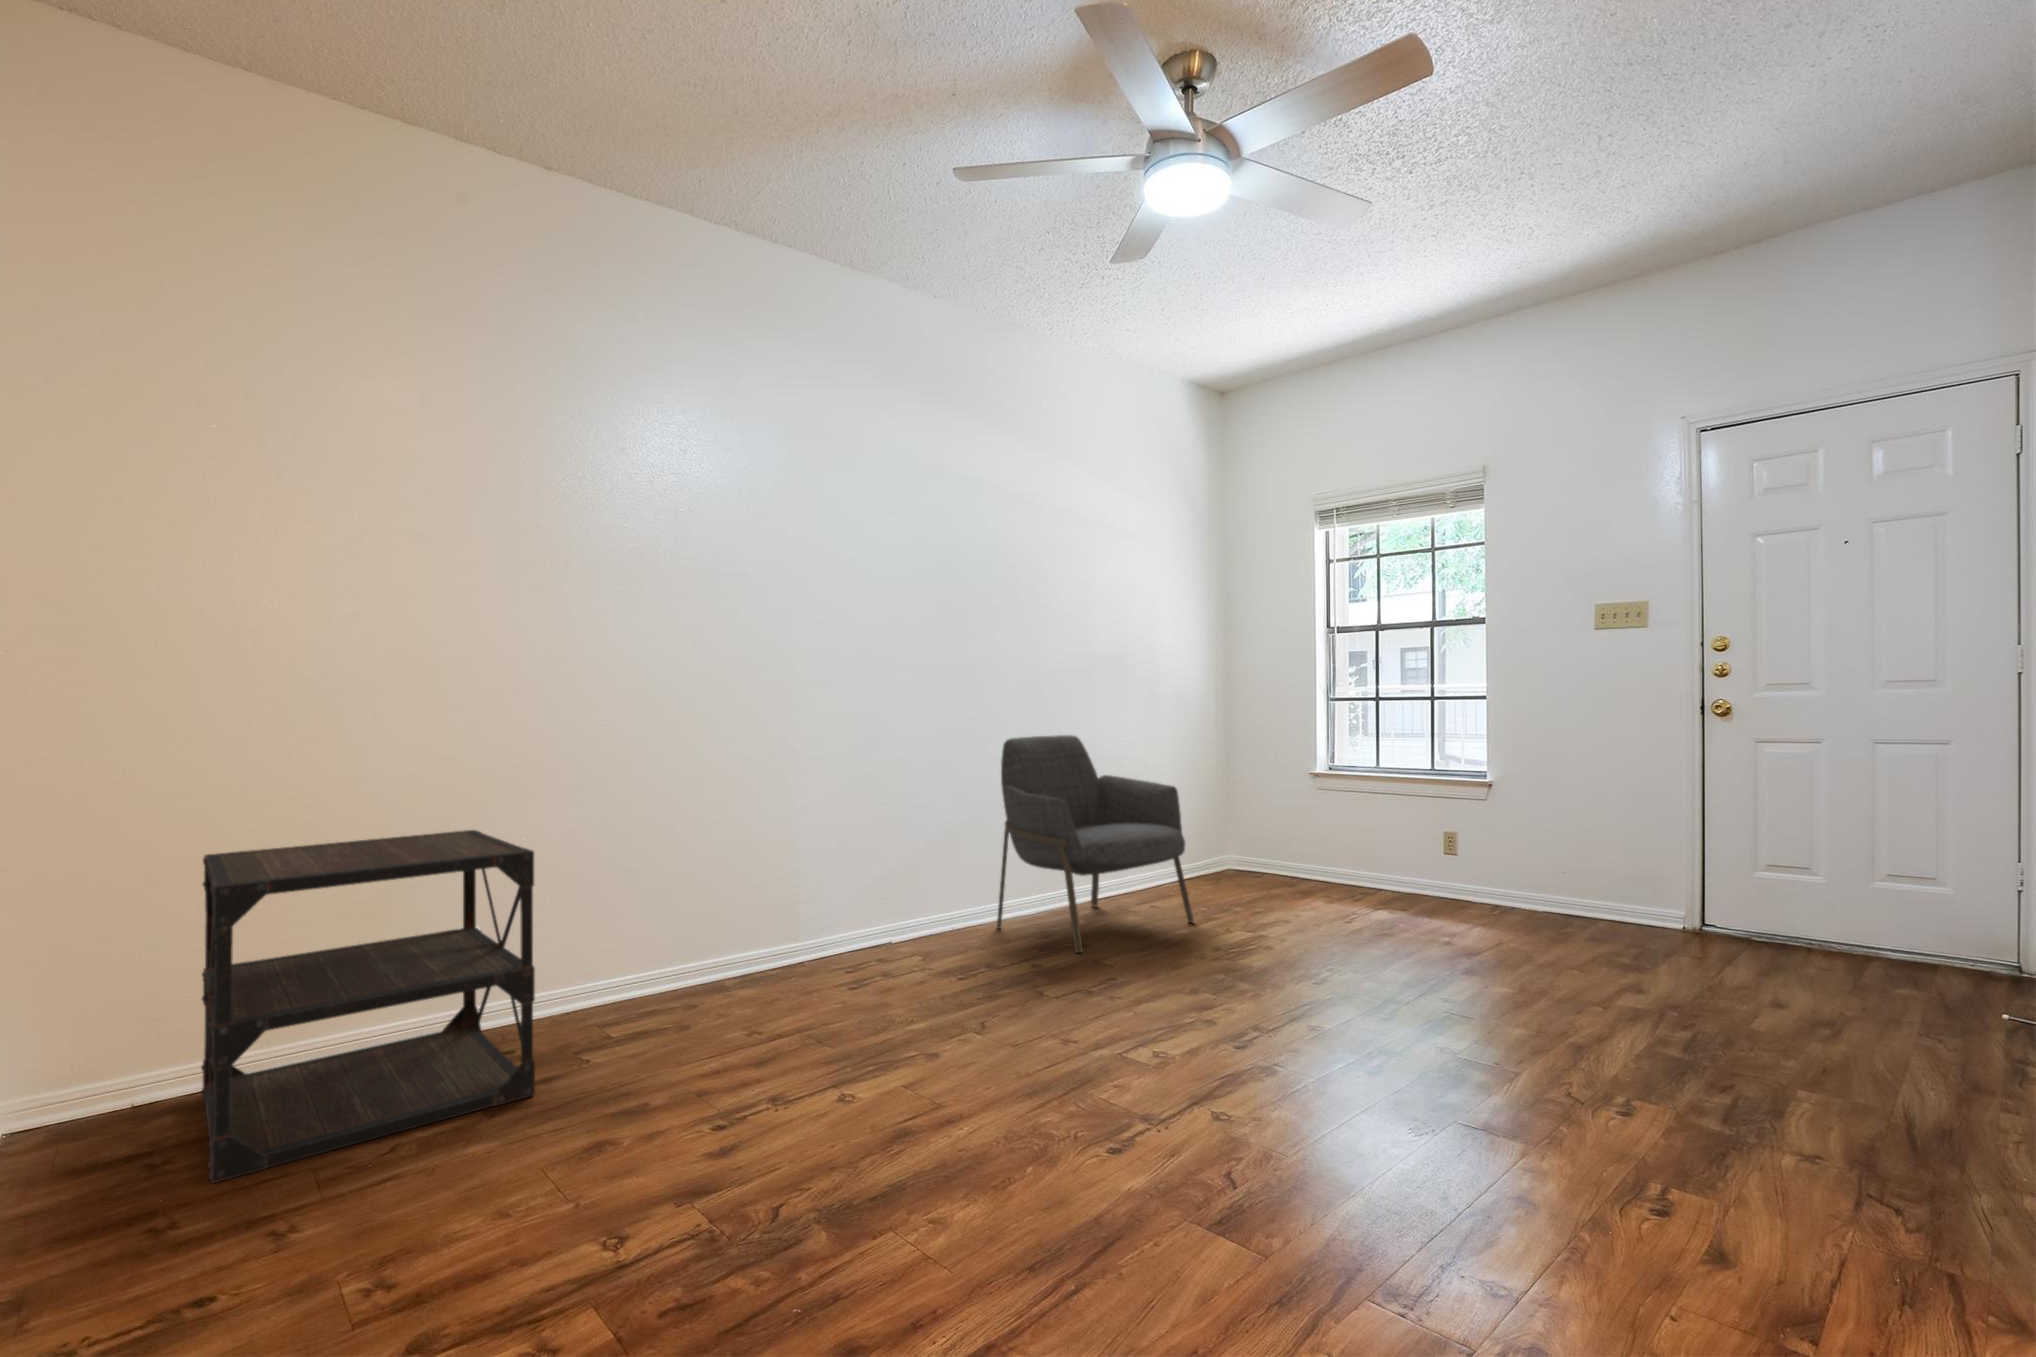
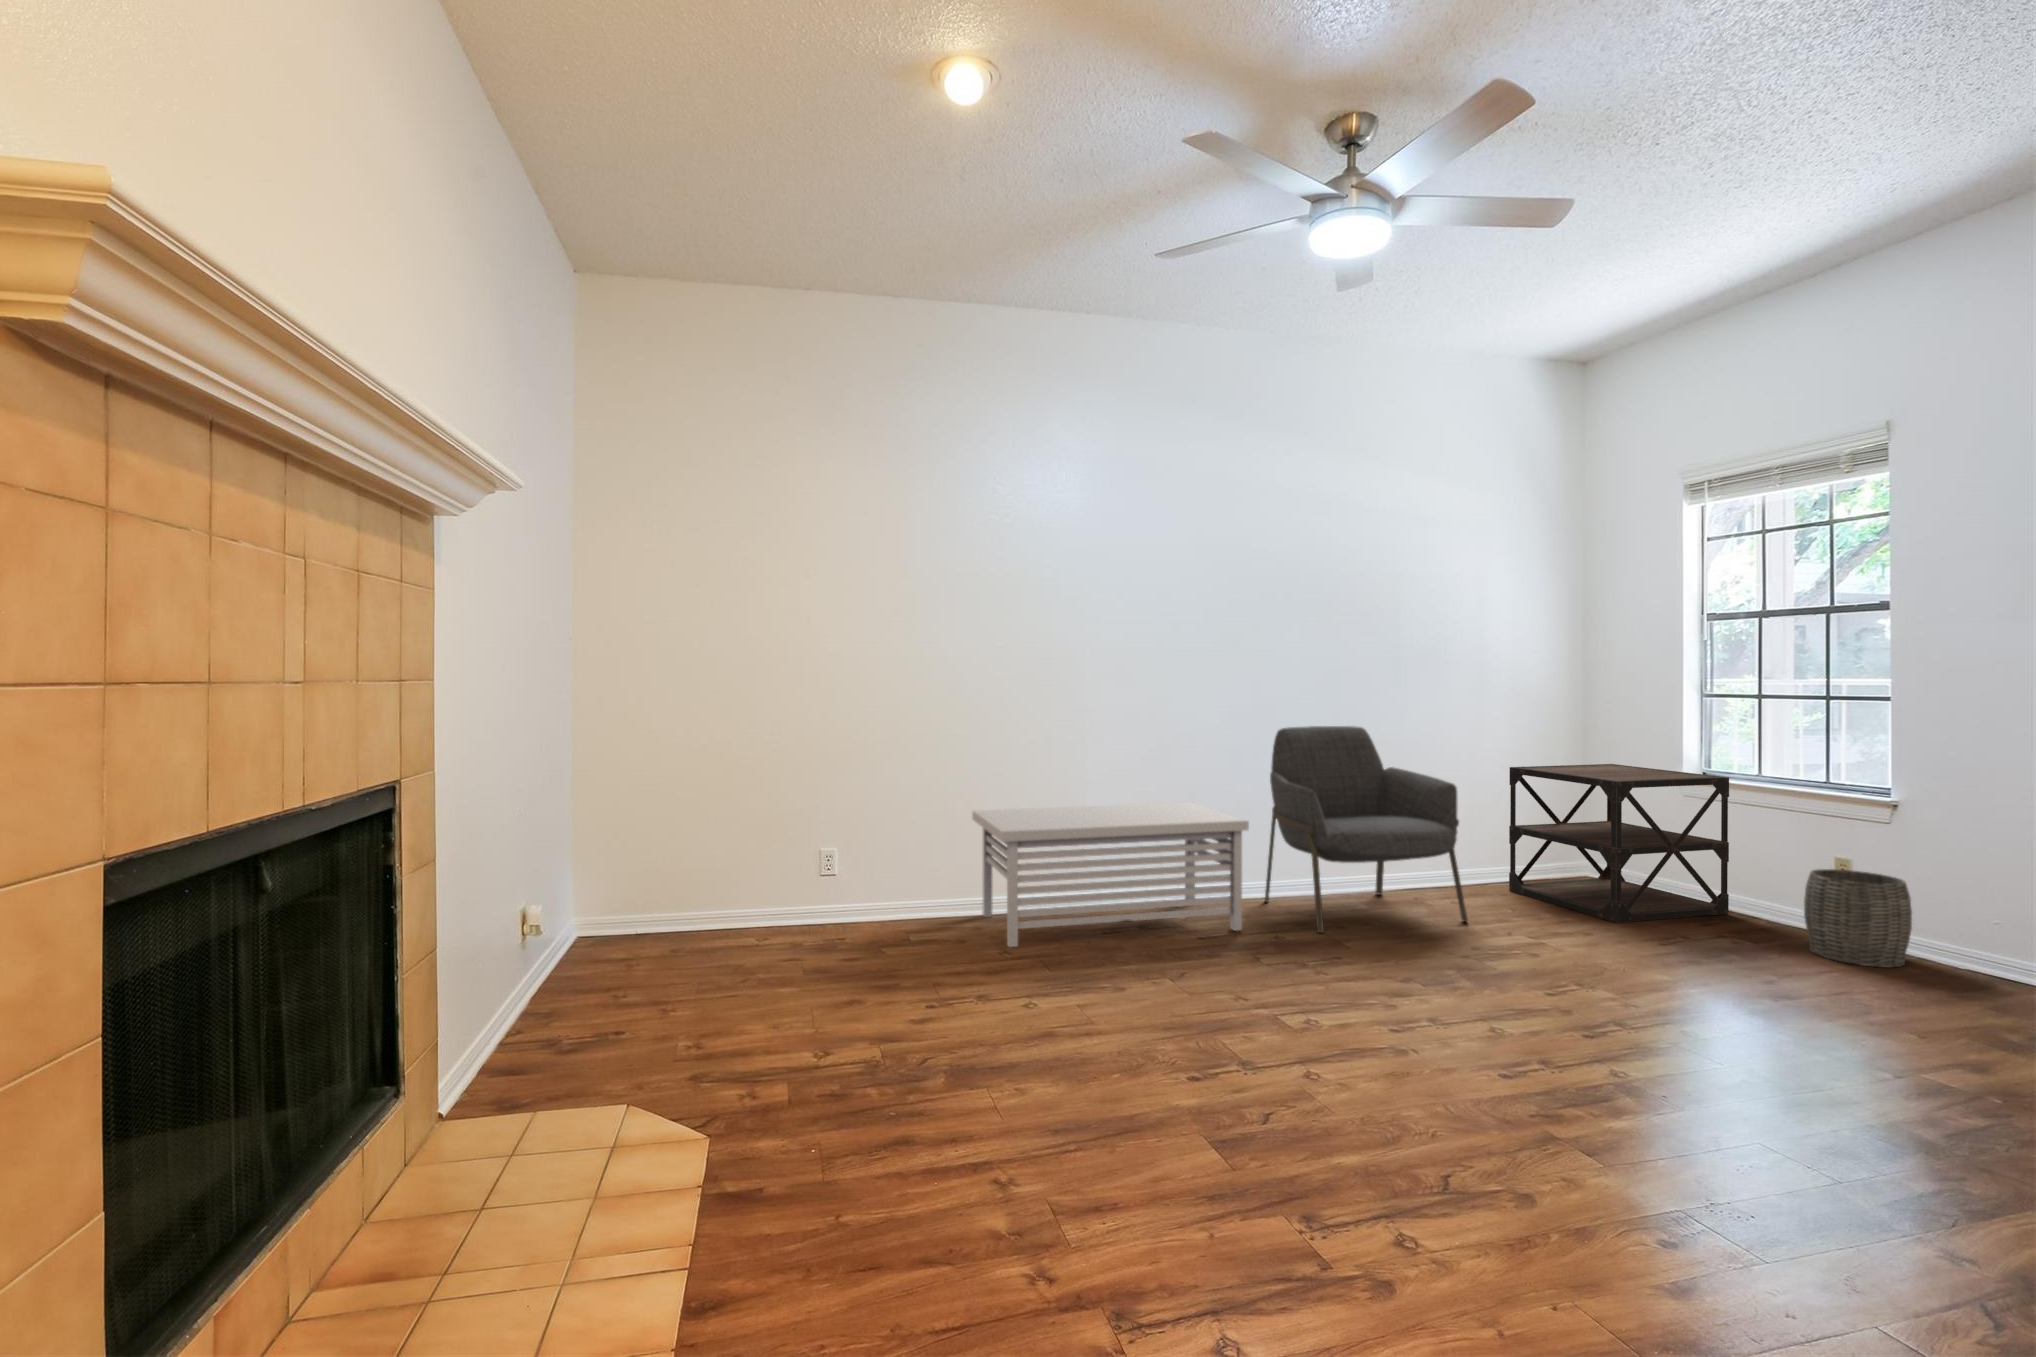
storage bench: none [672,826,1008,1028] -> present [972,802,1249,947]
side table: present [201,830,535,1183] -> present [1509,764,1729,923]
woven basket: none [1442,838,1518,916] -> present [1804,869,1912,967]

